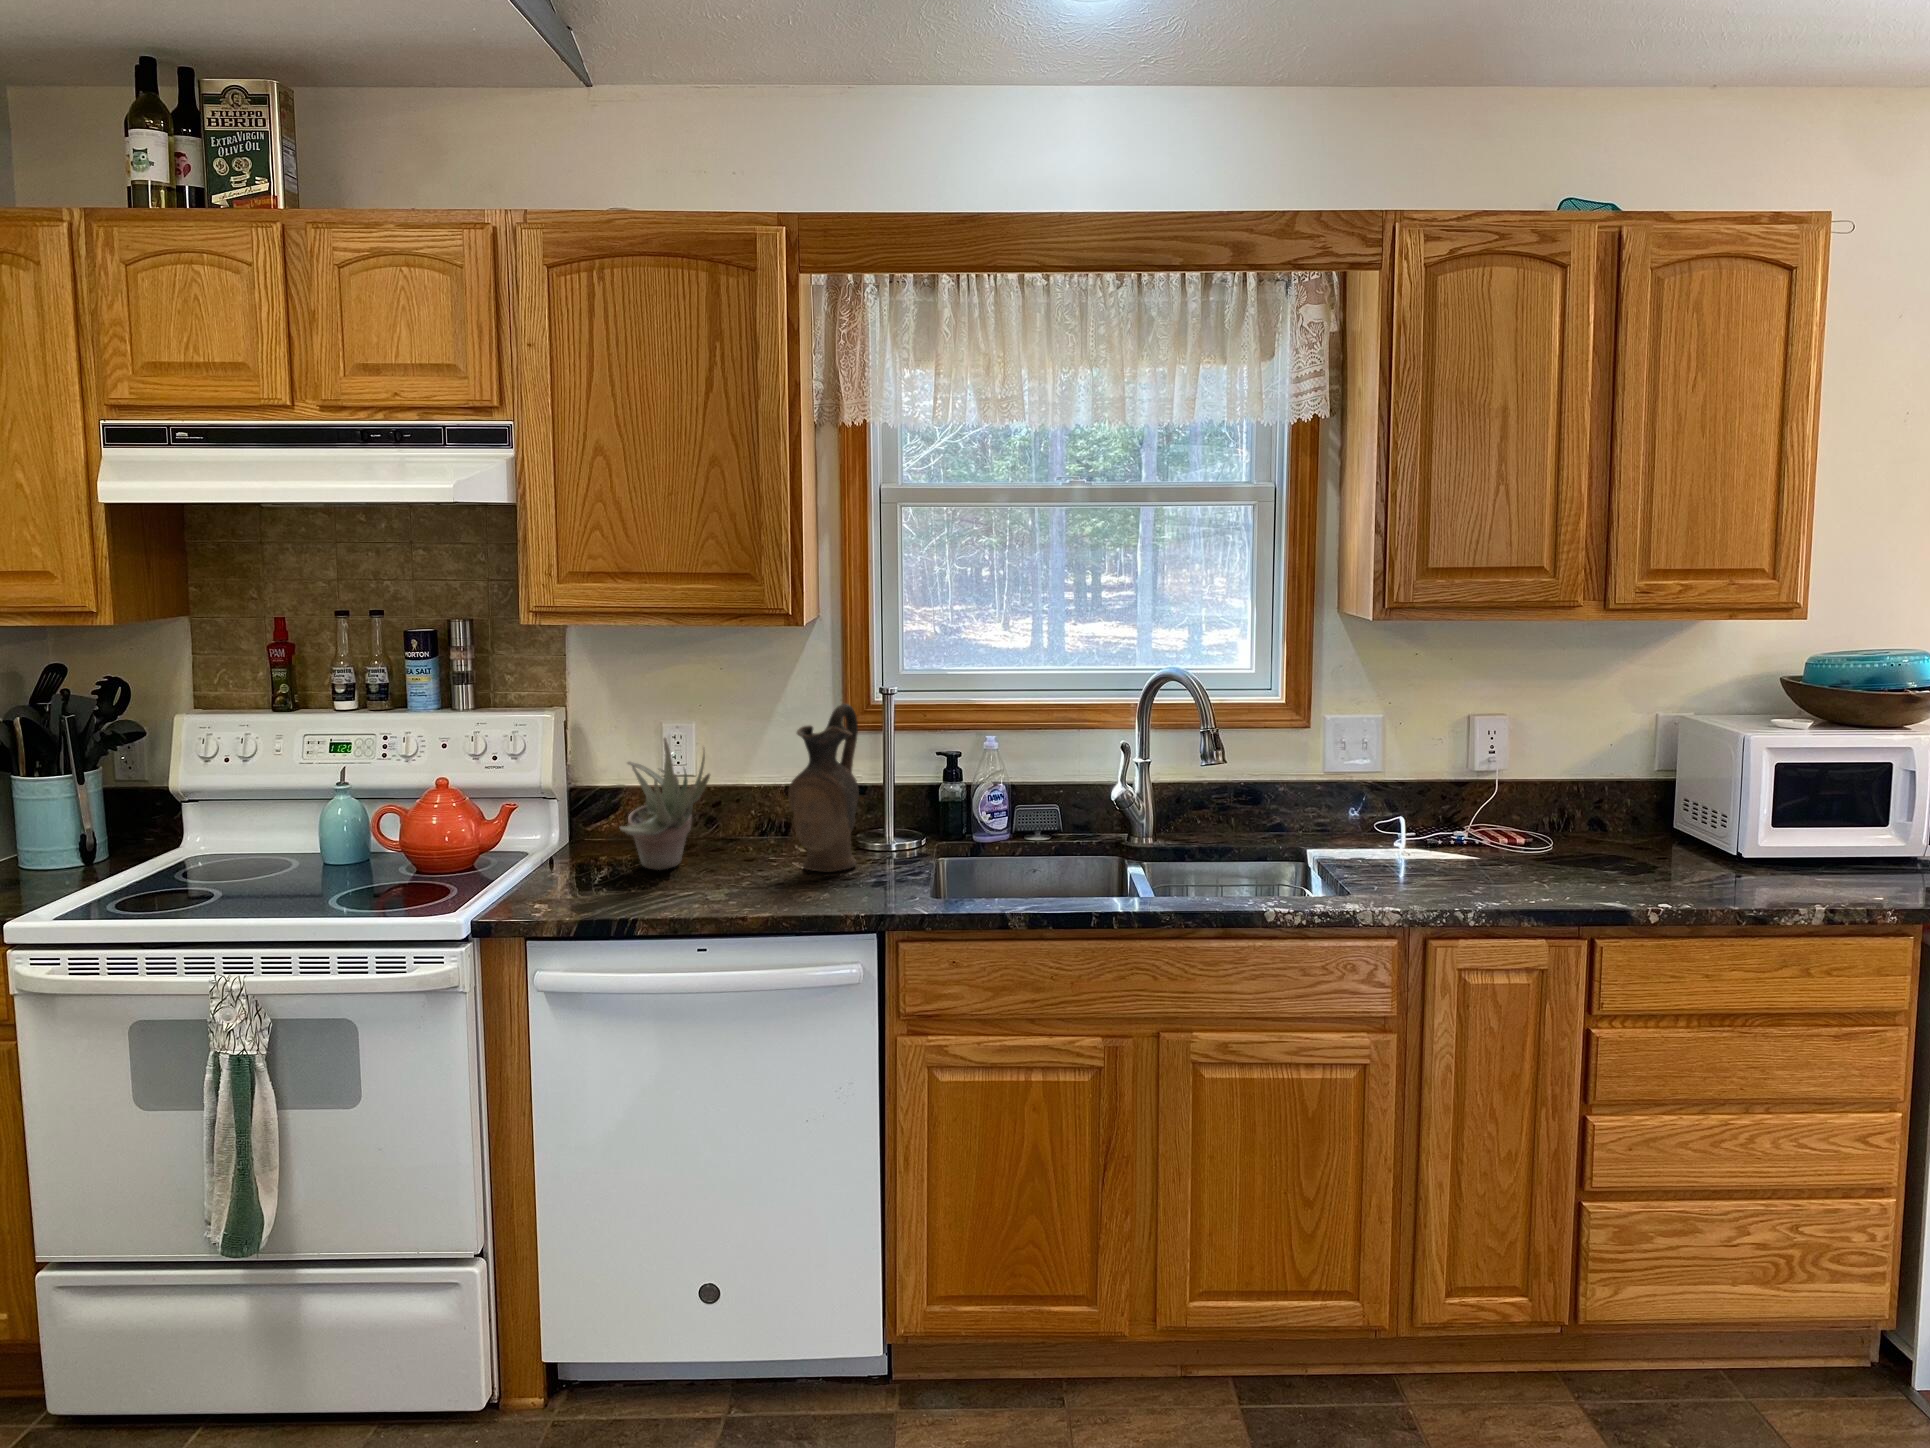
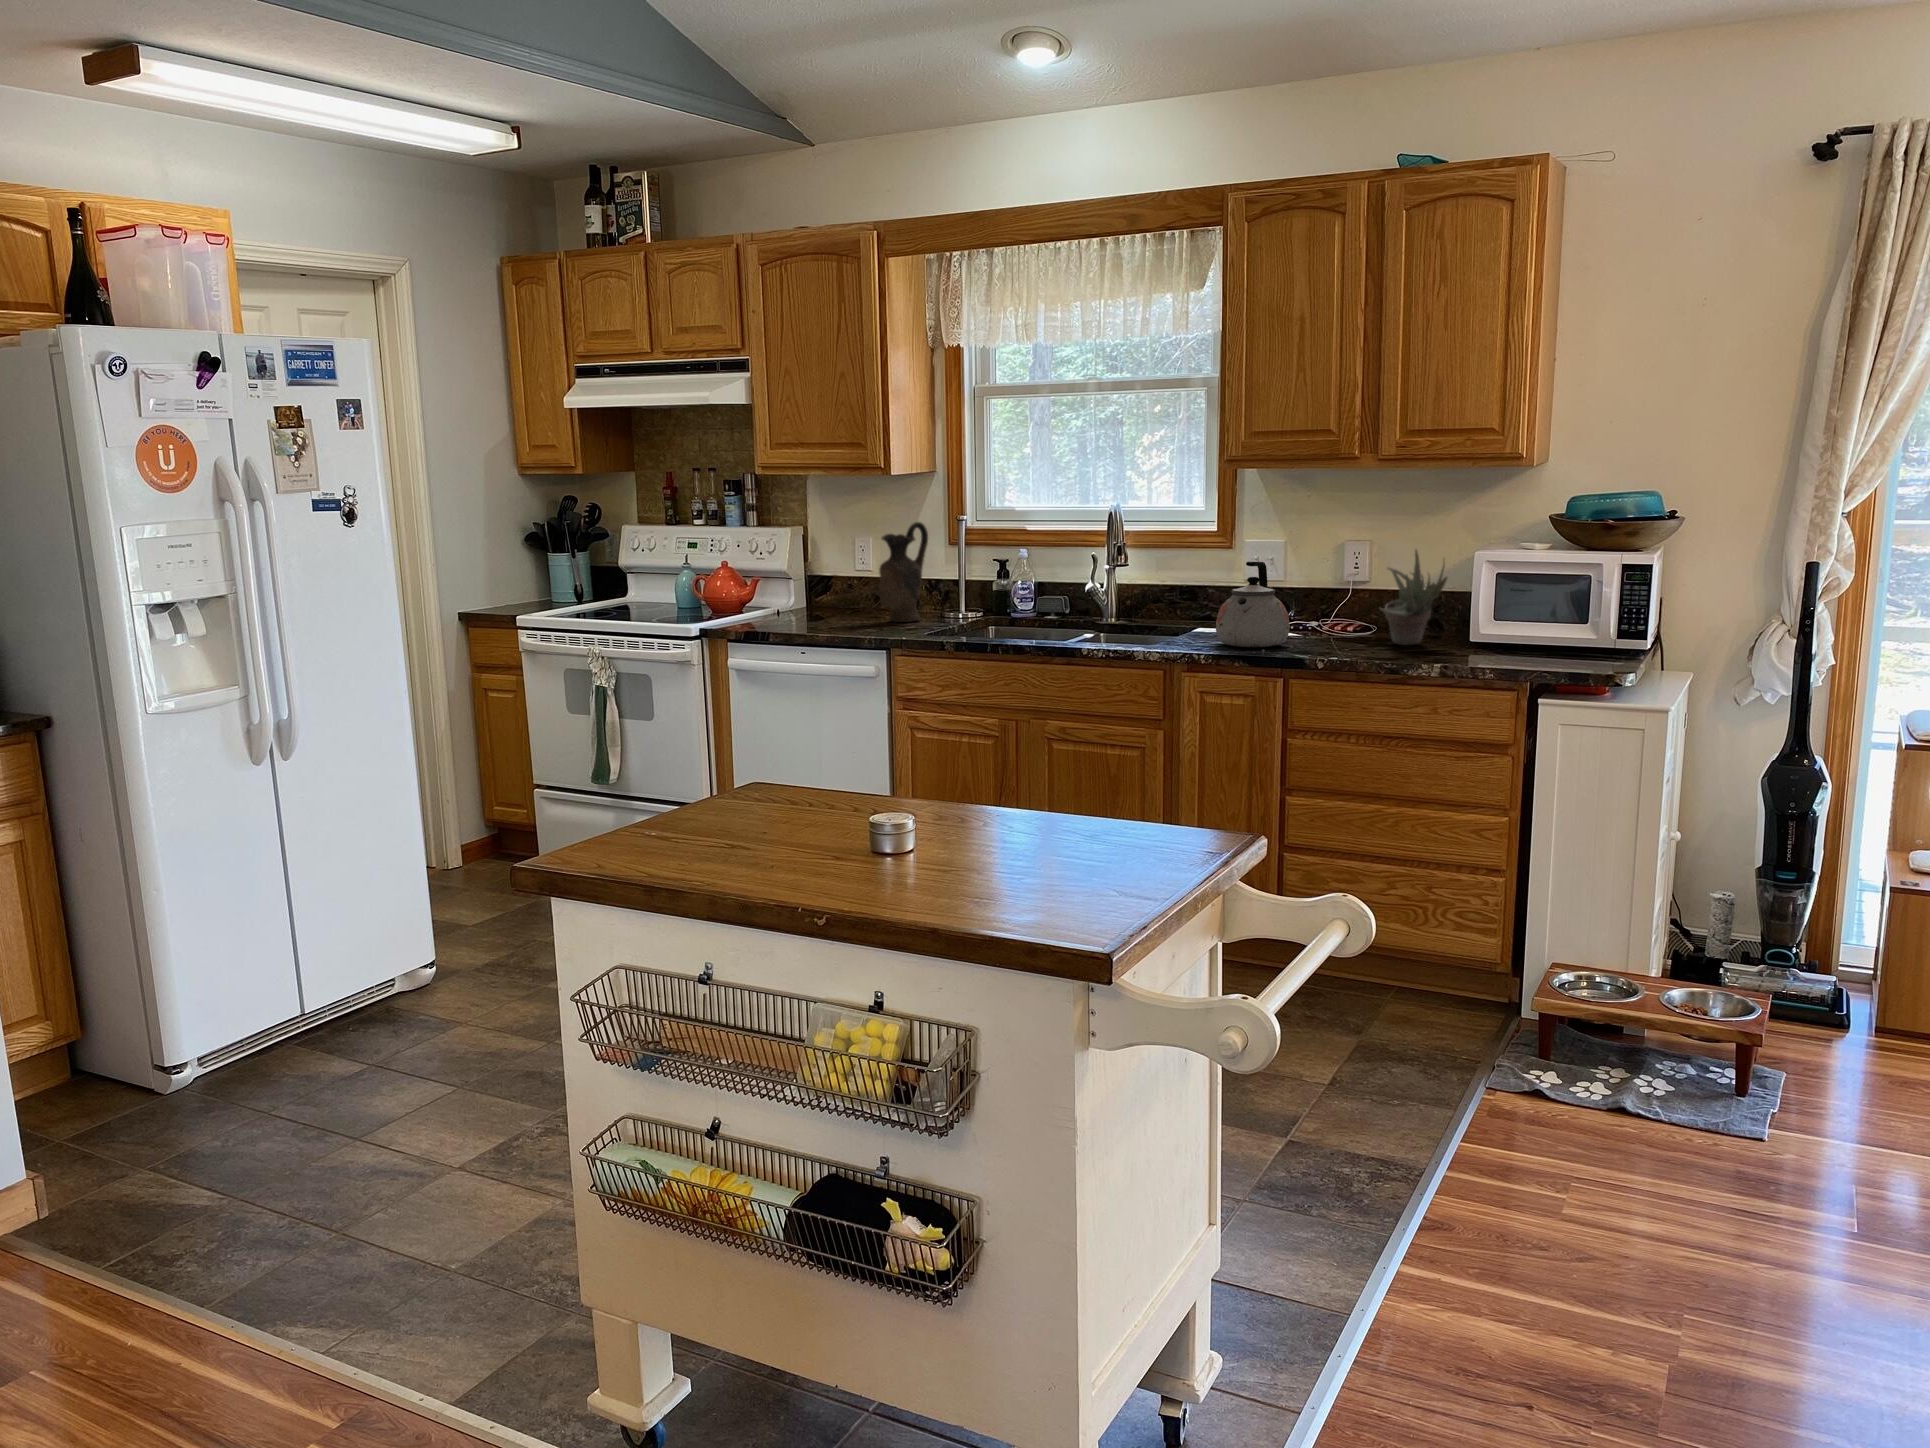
succulent plant: present [620,738,710,870] -> present [1379,550,1447,645]
kettle: none [1424,759,1537,890] -> present [1216,562,1289,648]

